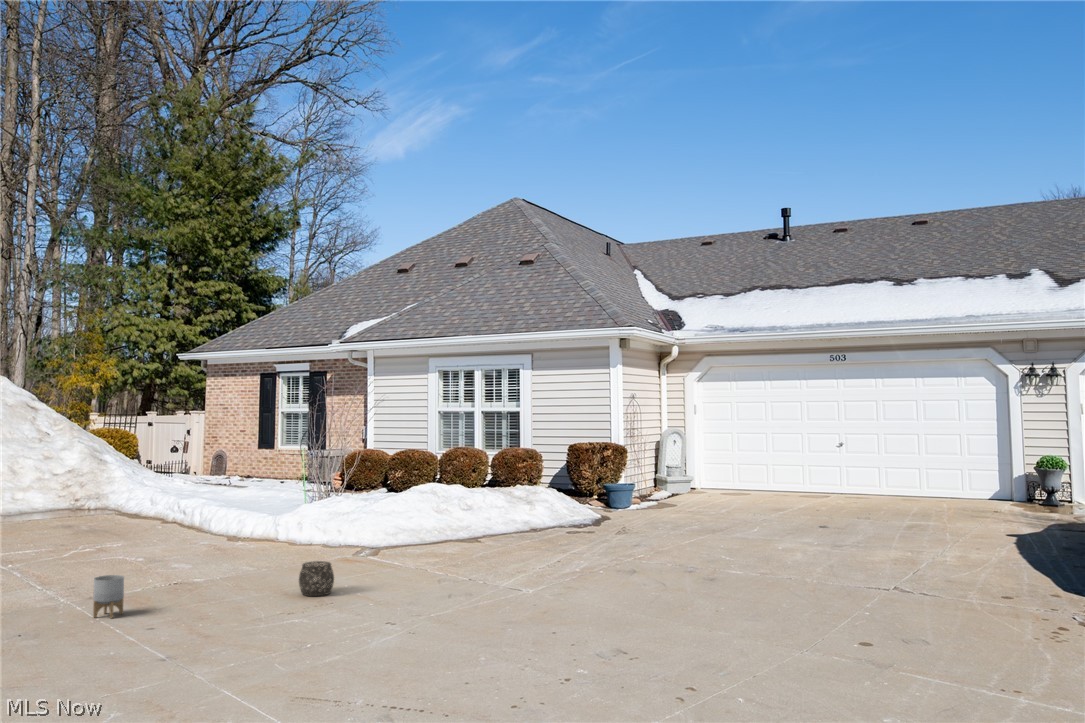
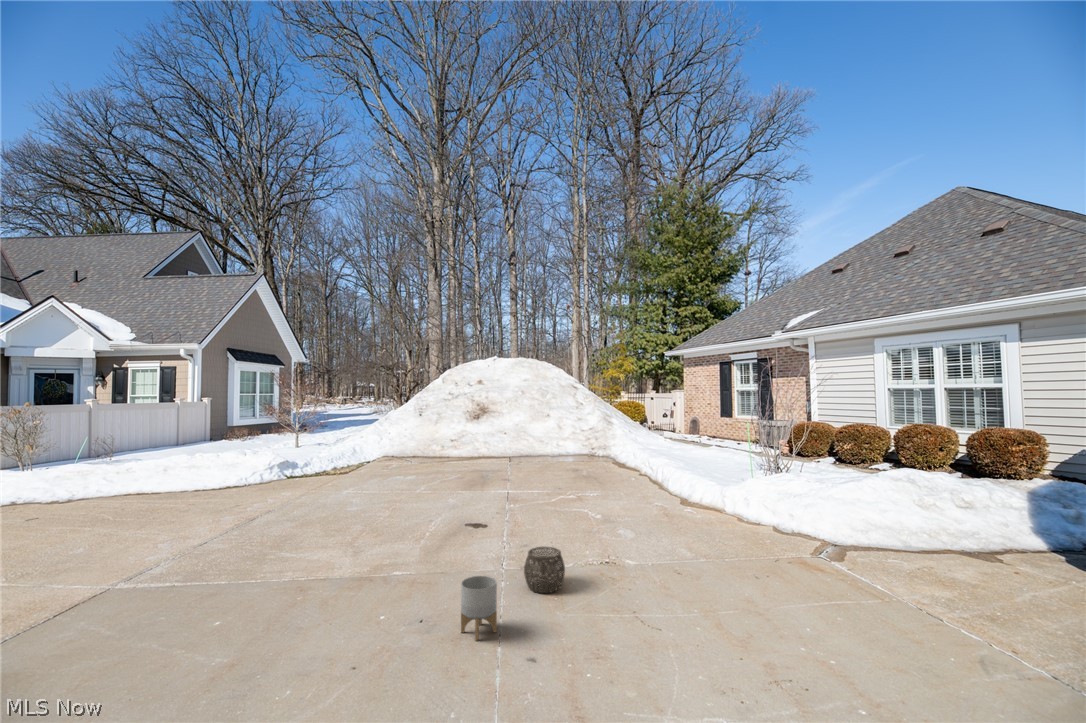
woven basket: present [299,561,334,596] -> present [524,547,565,593]

